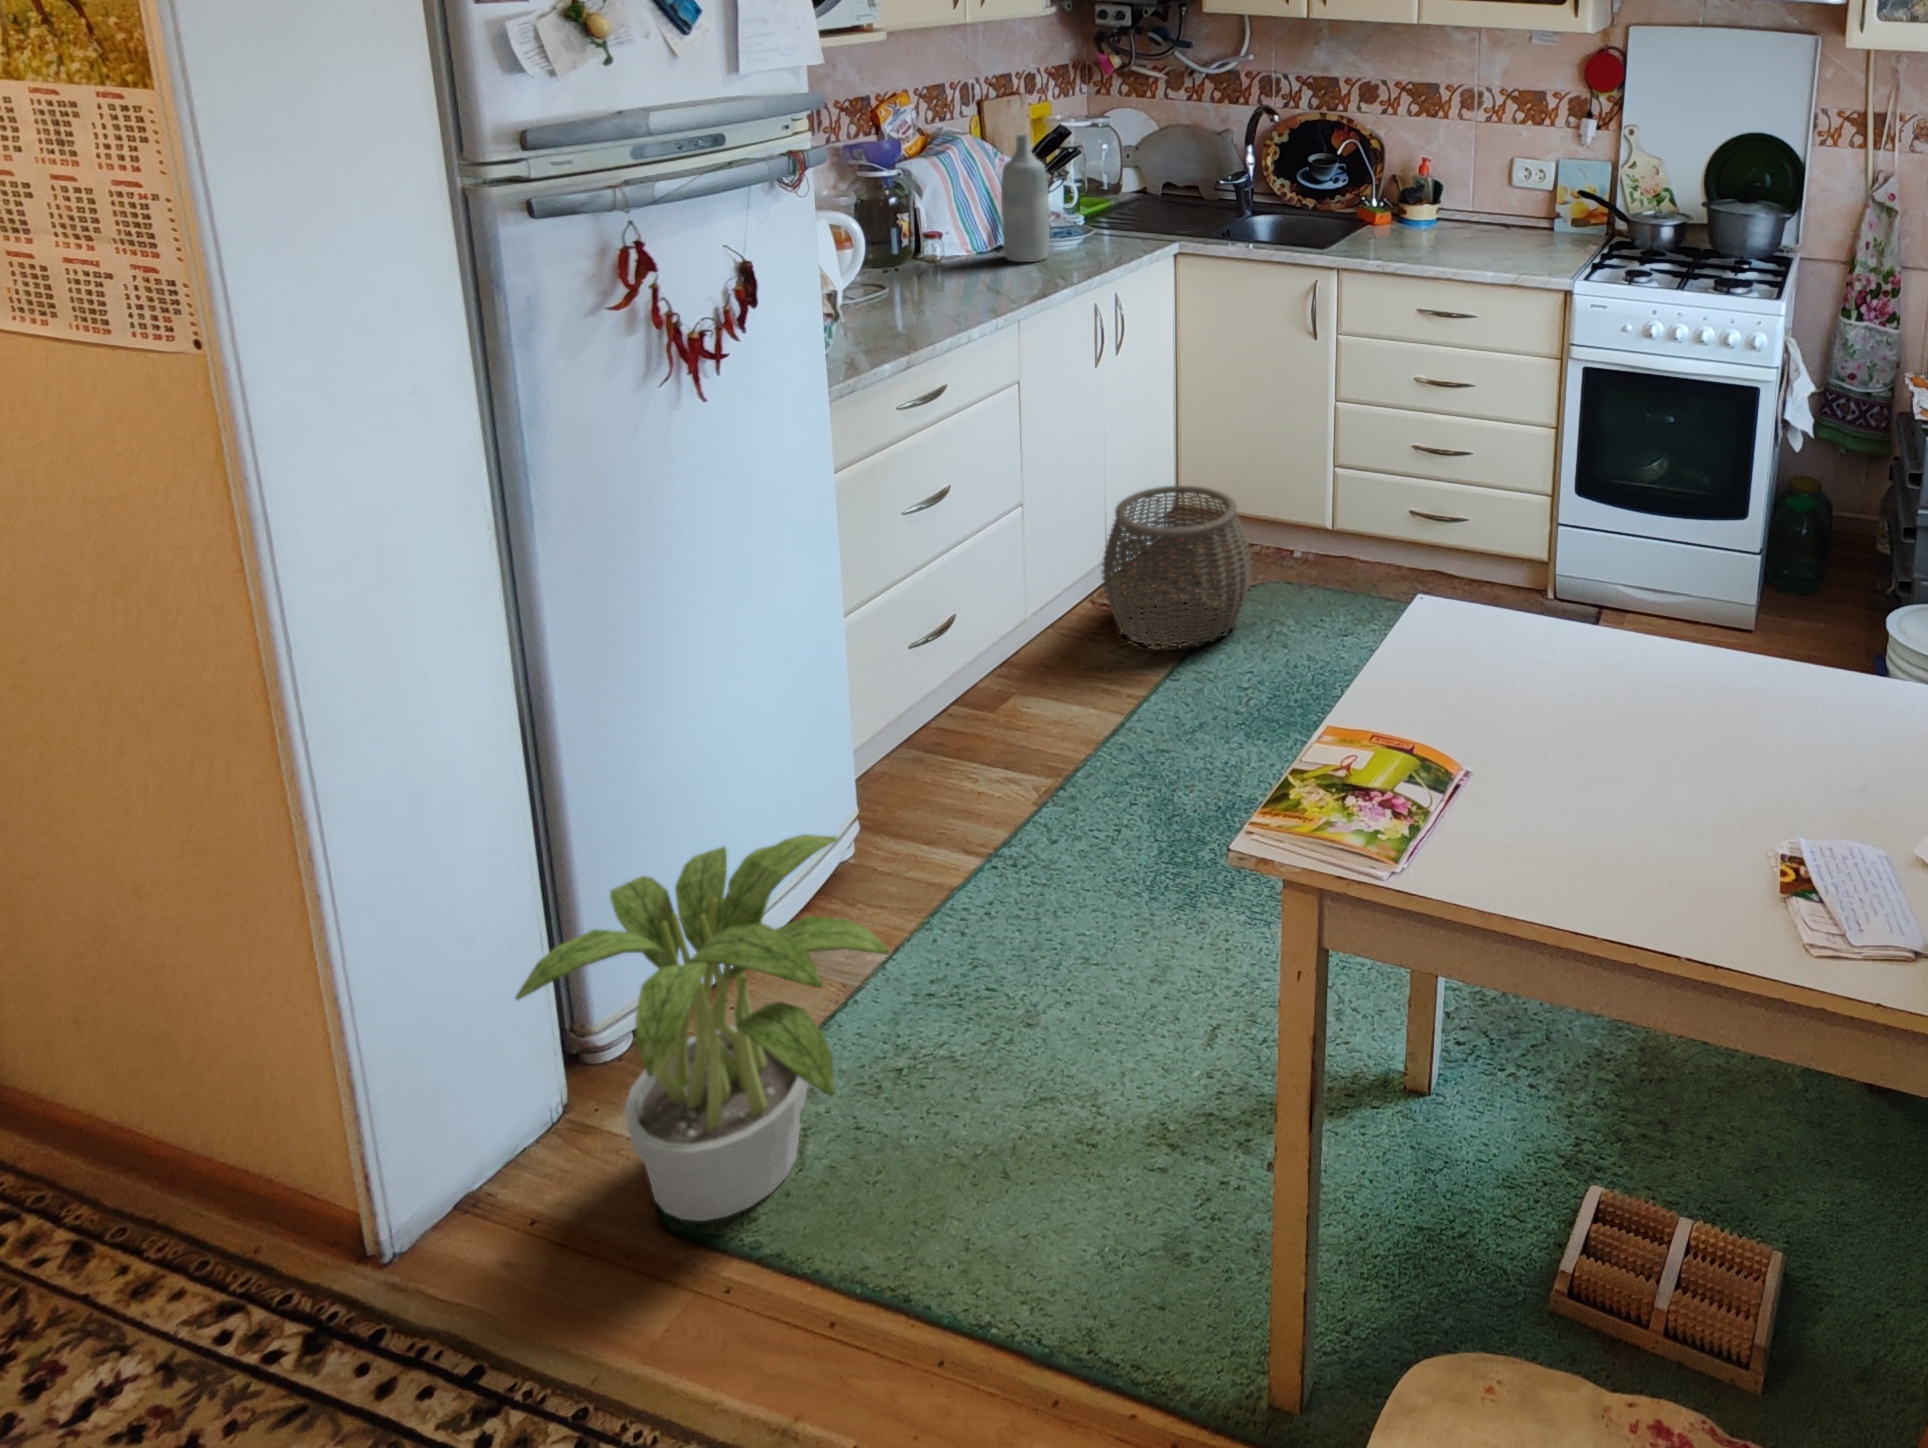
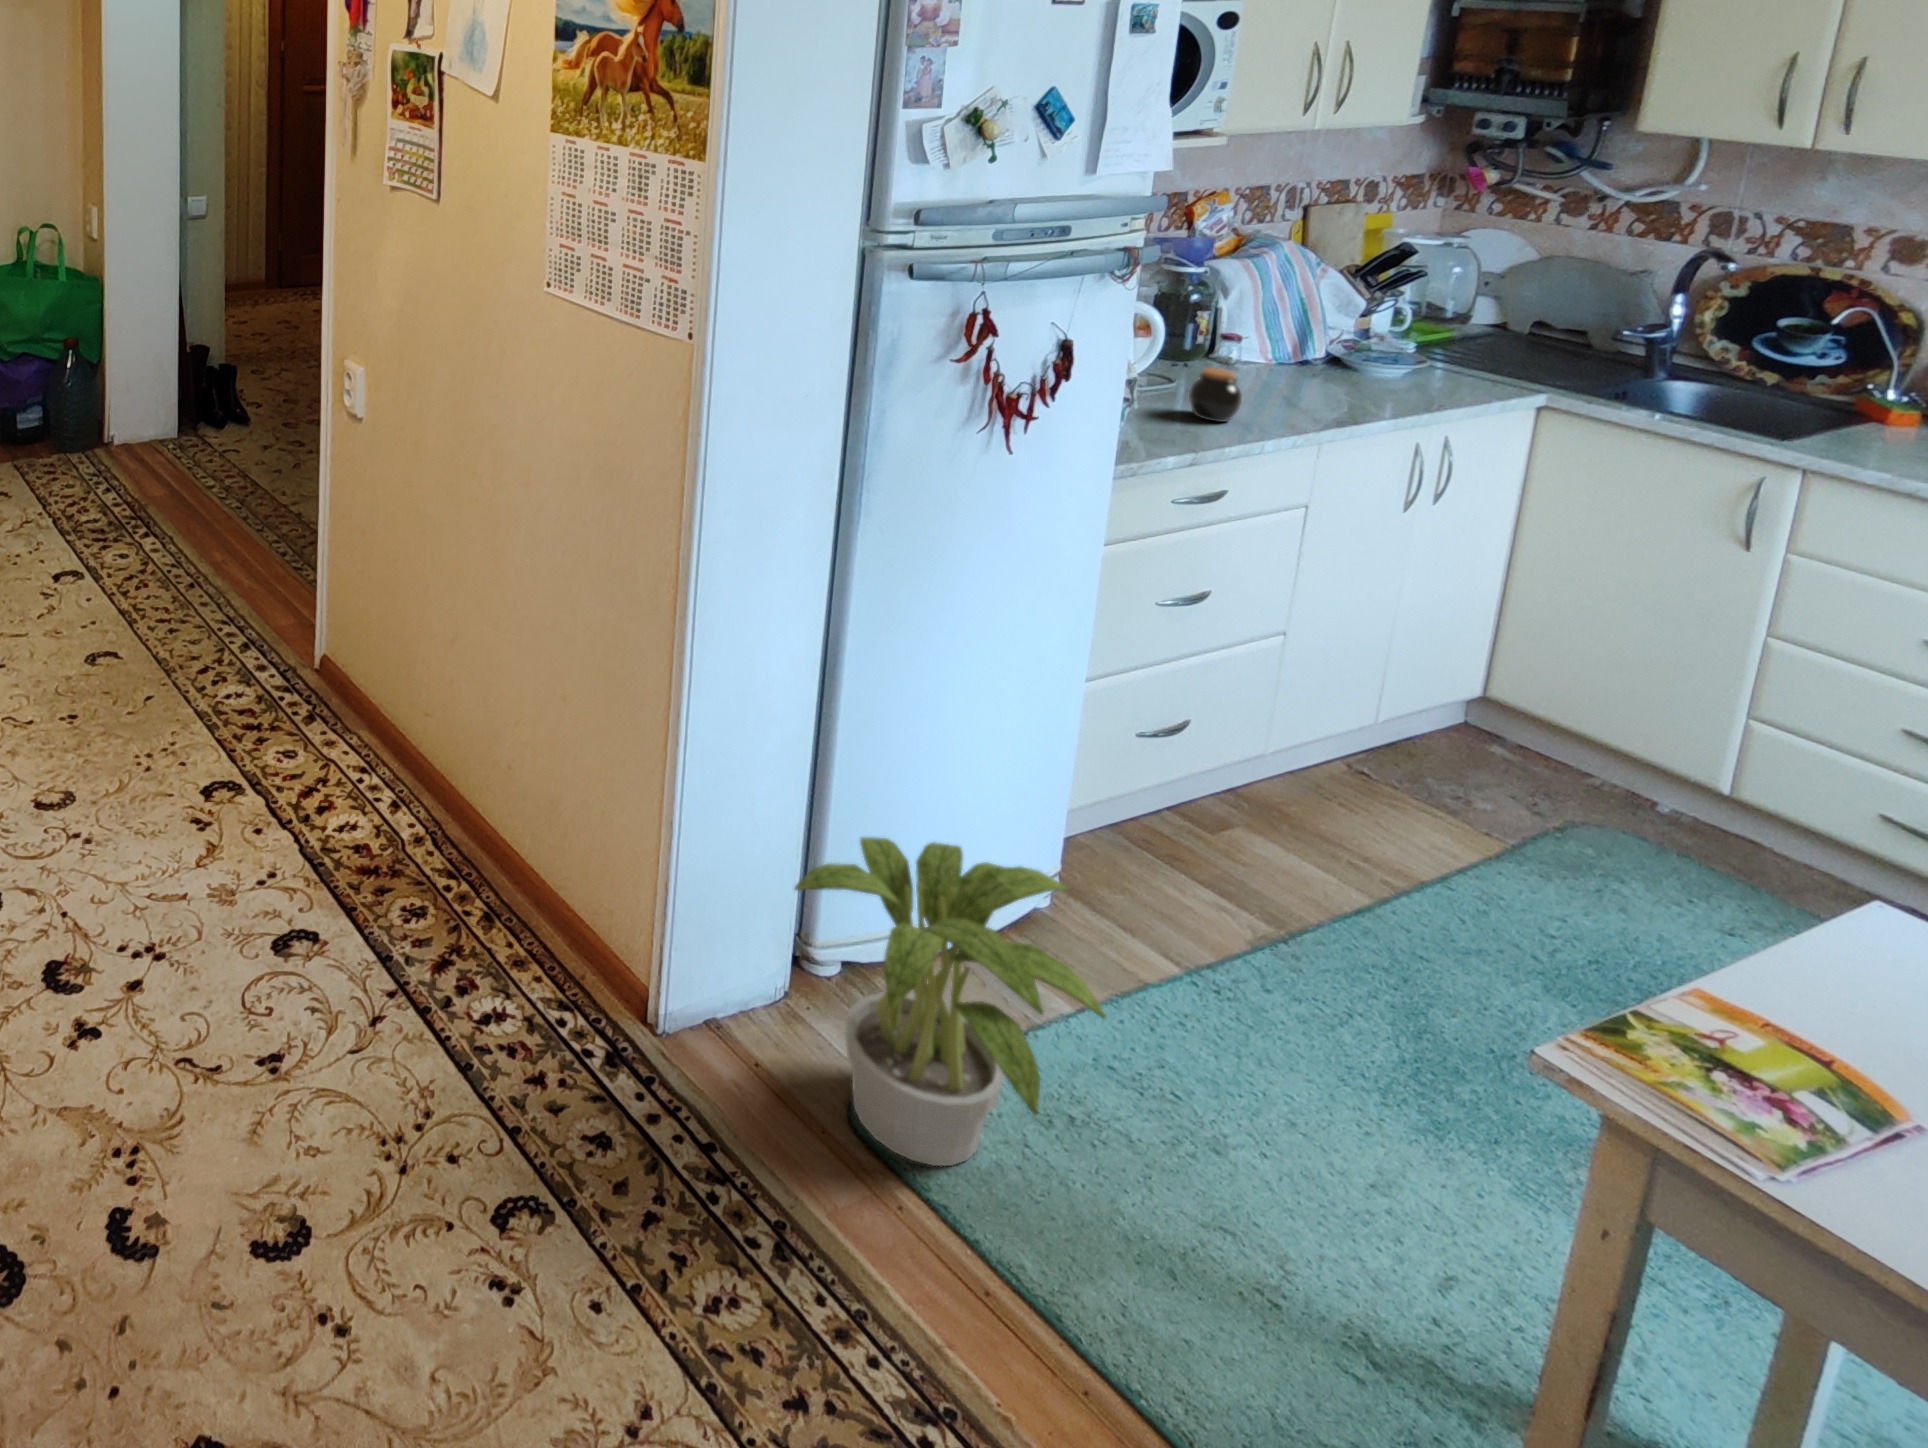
bottle: present [1001,134,1050,262] -> none [1311,250,1381,386]
jar: none [899,265,946,318] -> present [1189,368,1242,422]
woven basket: present [1102,486,1251,648] -> none [1369,668,1594,874]

